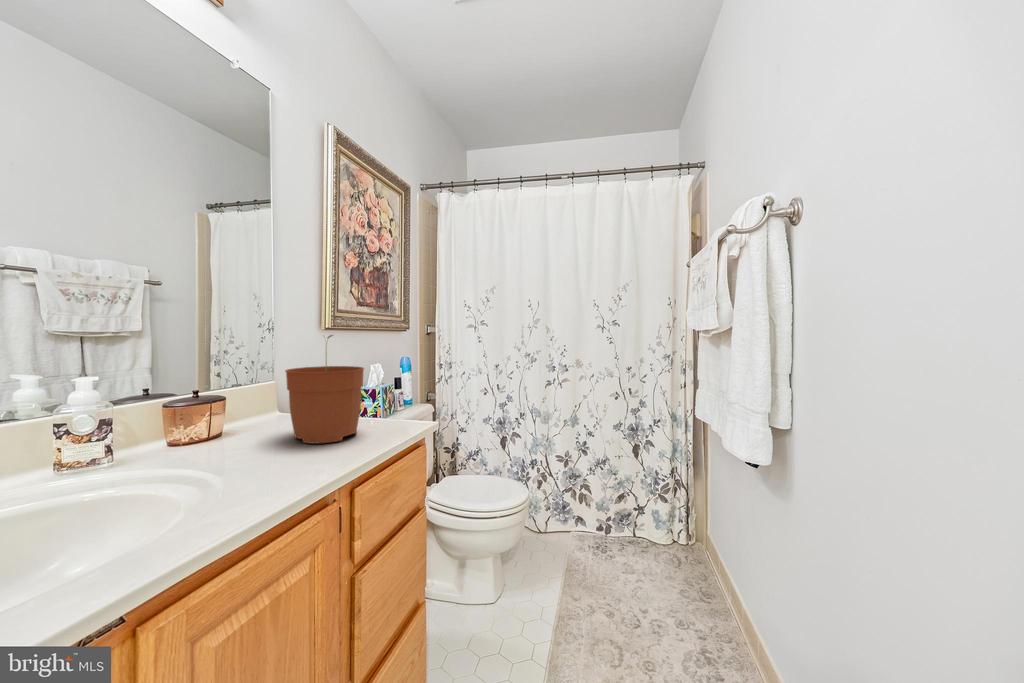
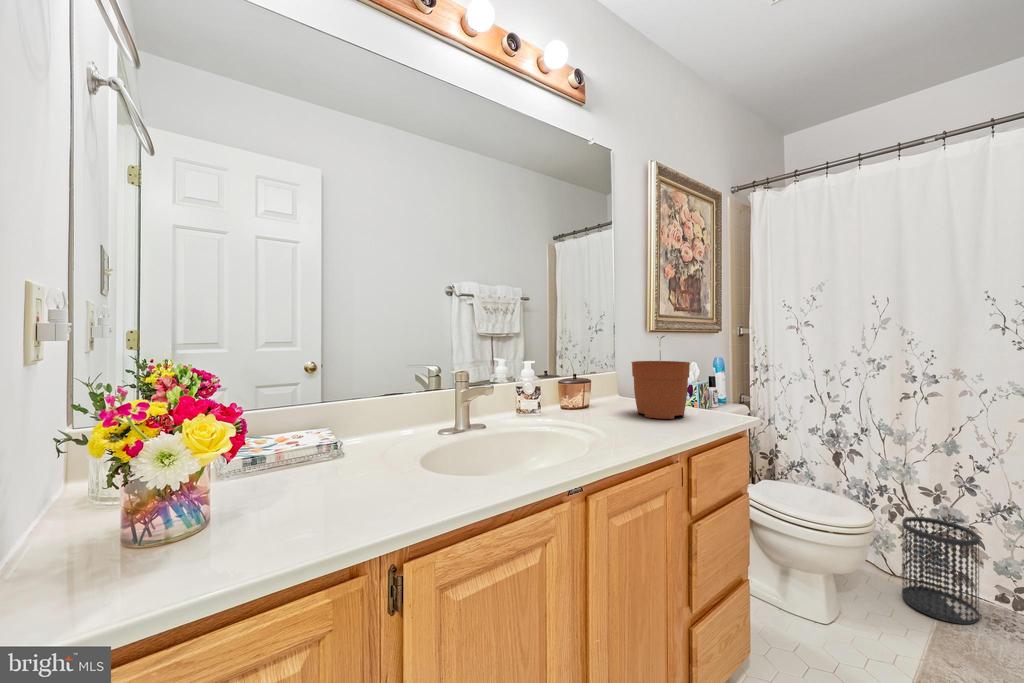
wastebasket: none [546,480,590,562] -> present [902,517,980,624]

